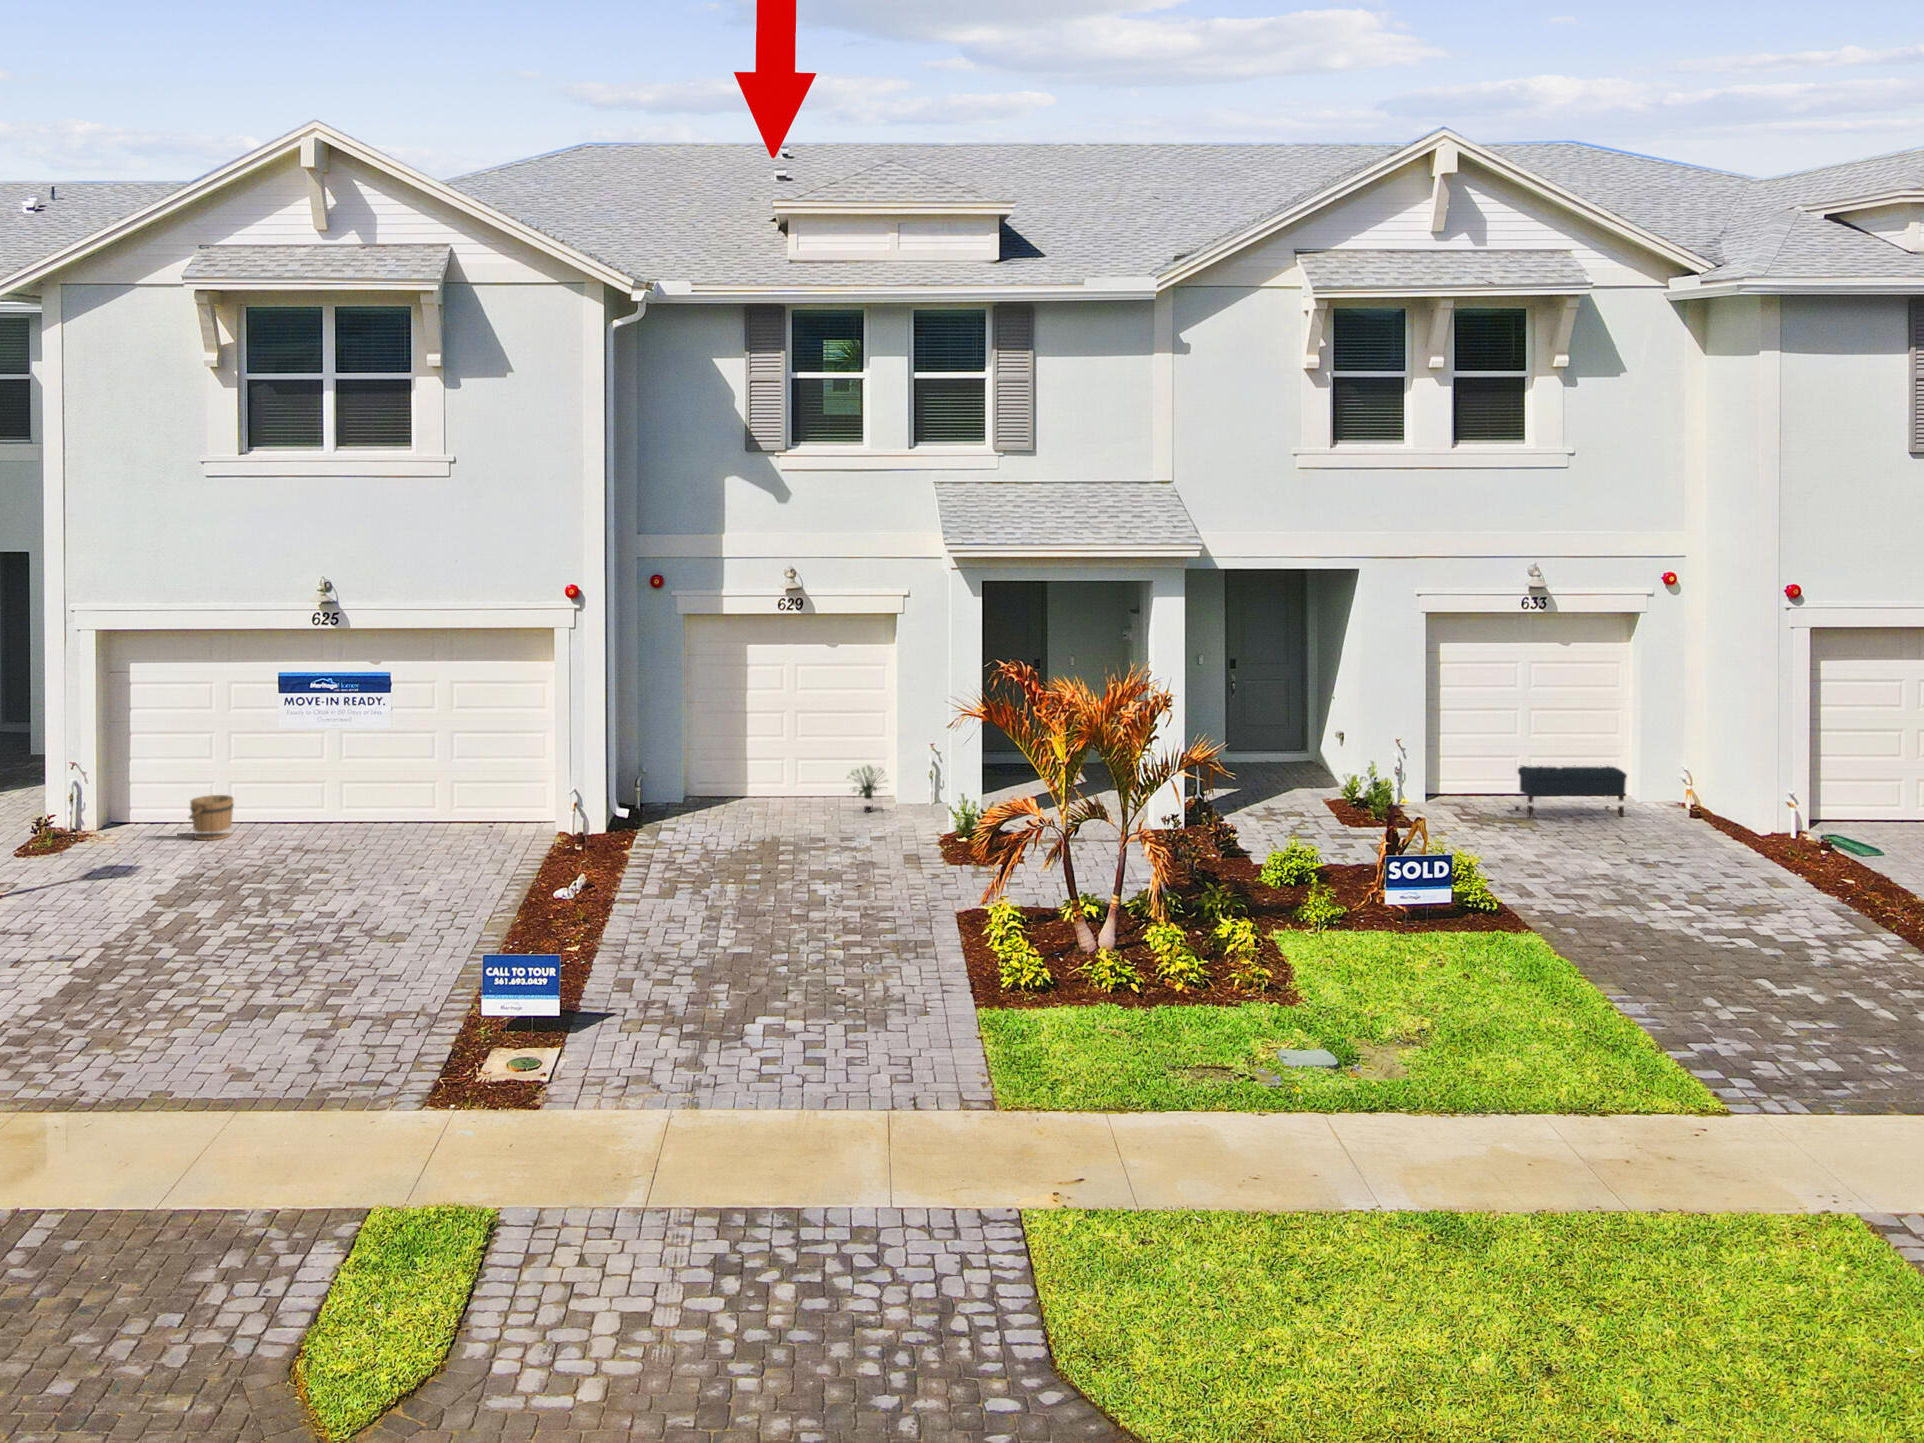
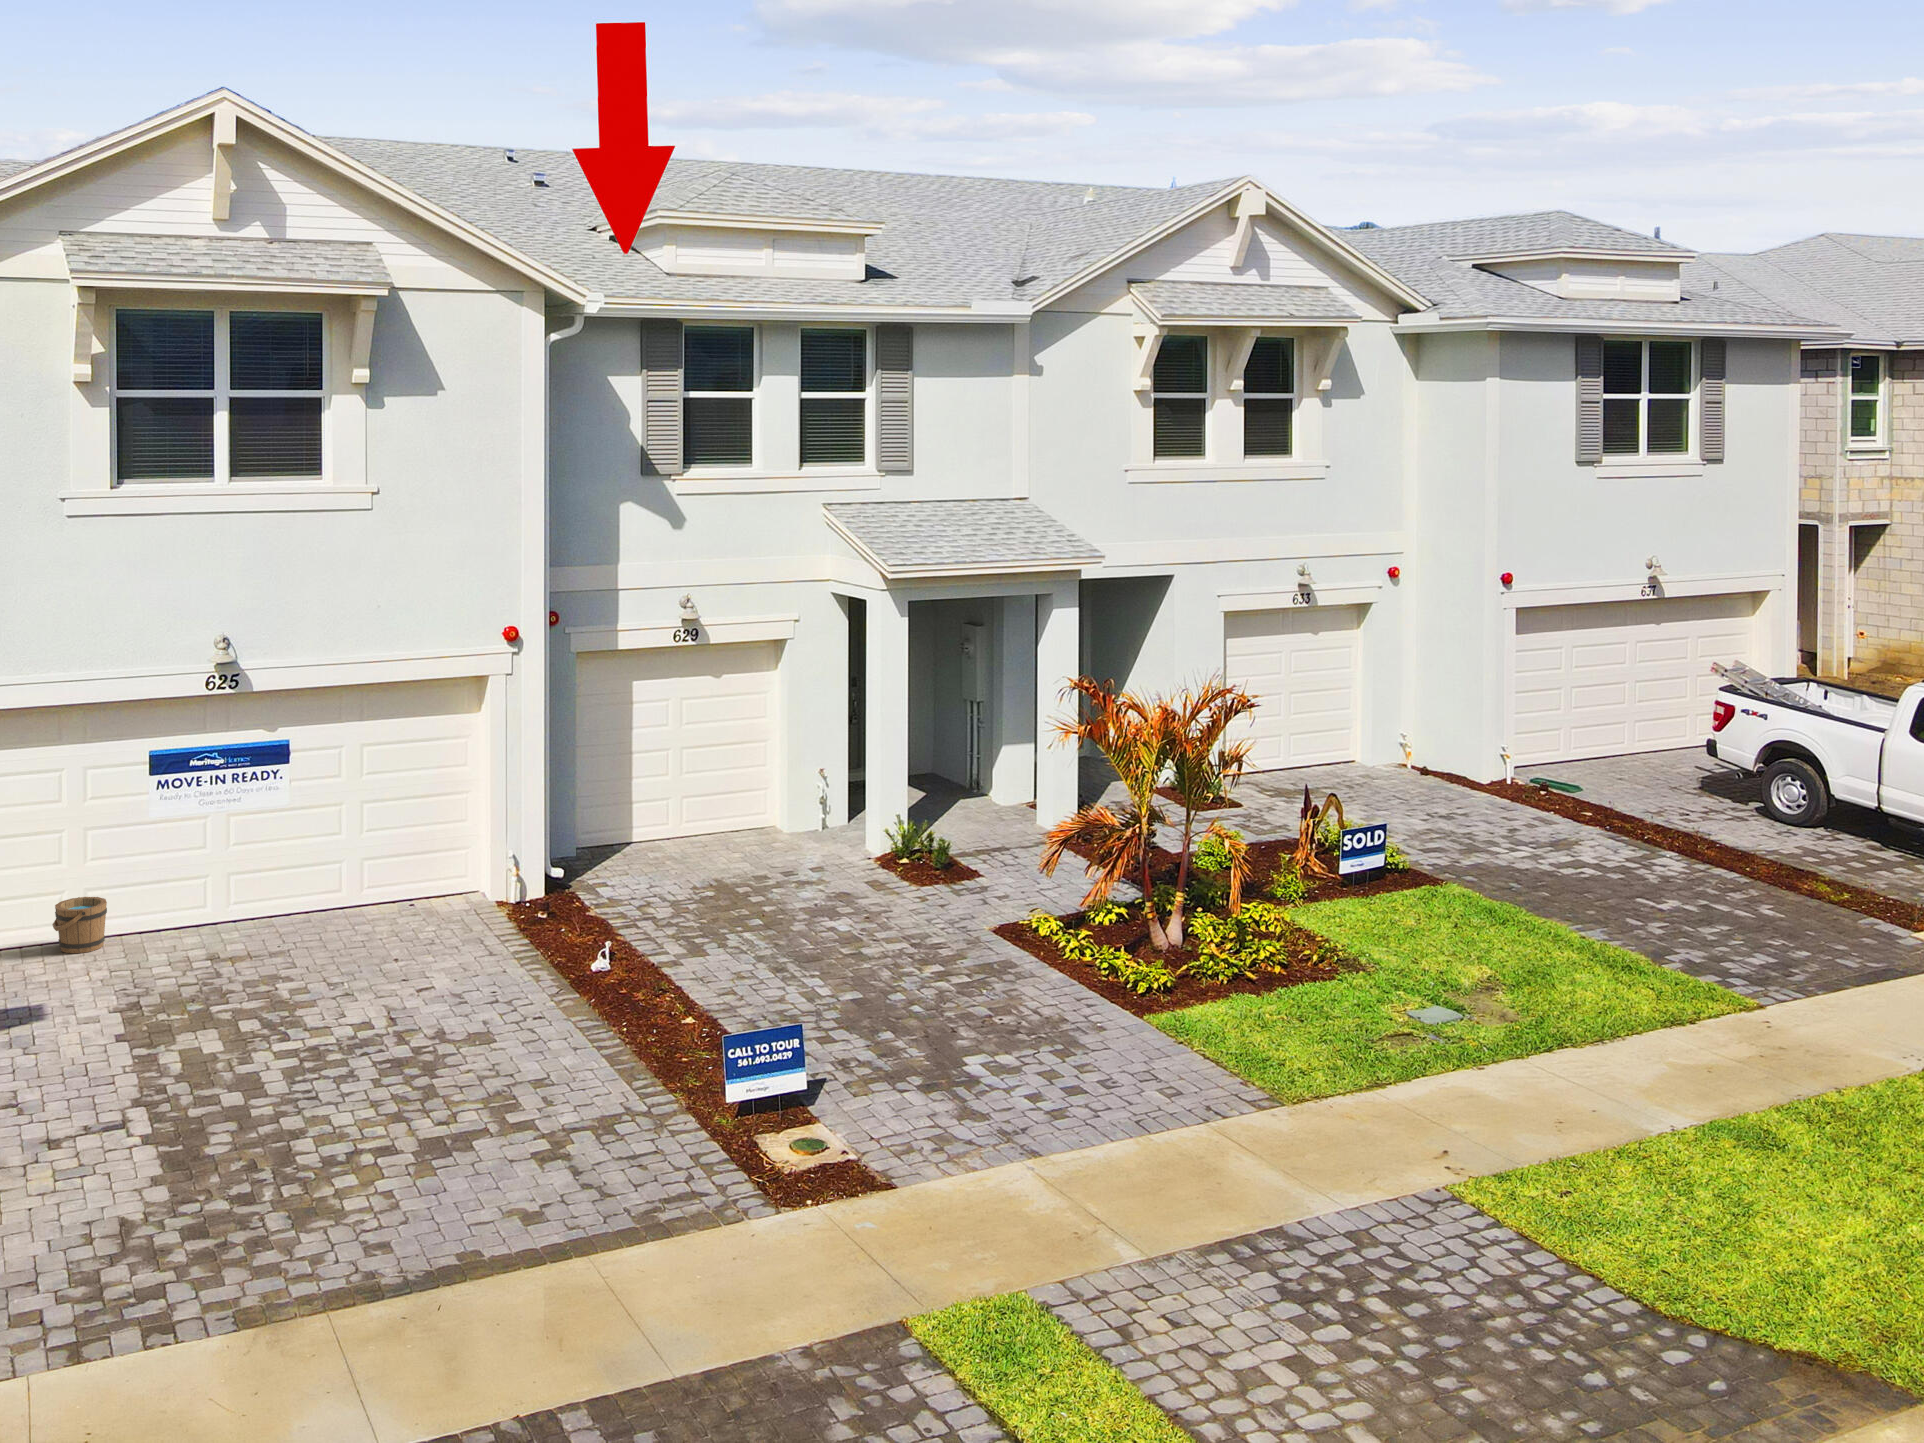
potted plant: present [847,765,888,813] -> none [739,789,782,837]
bench: present [1515,765,1627,818] -> none [1280,730,1368,782]

